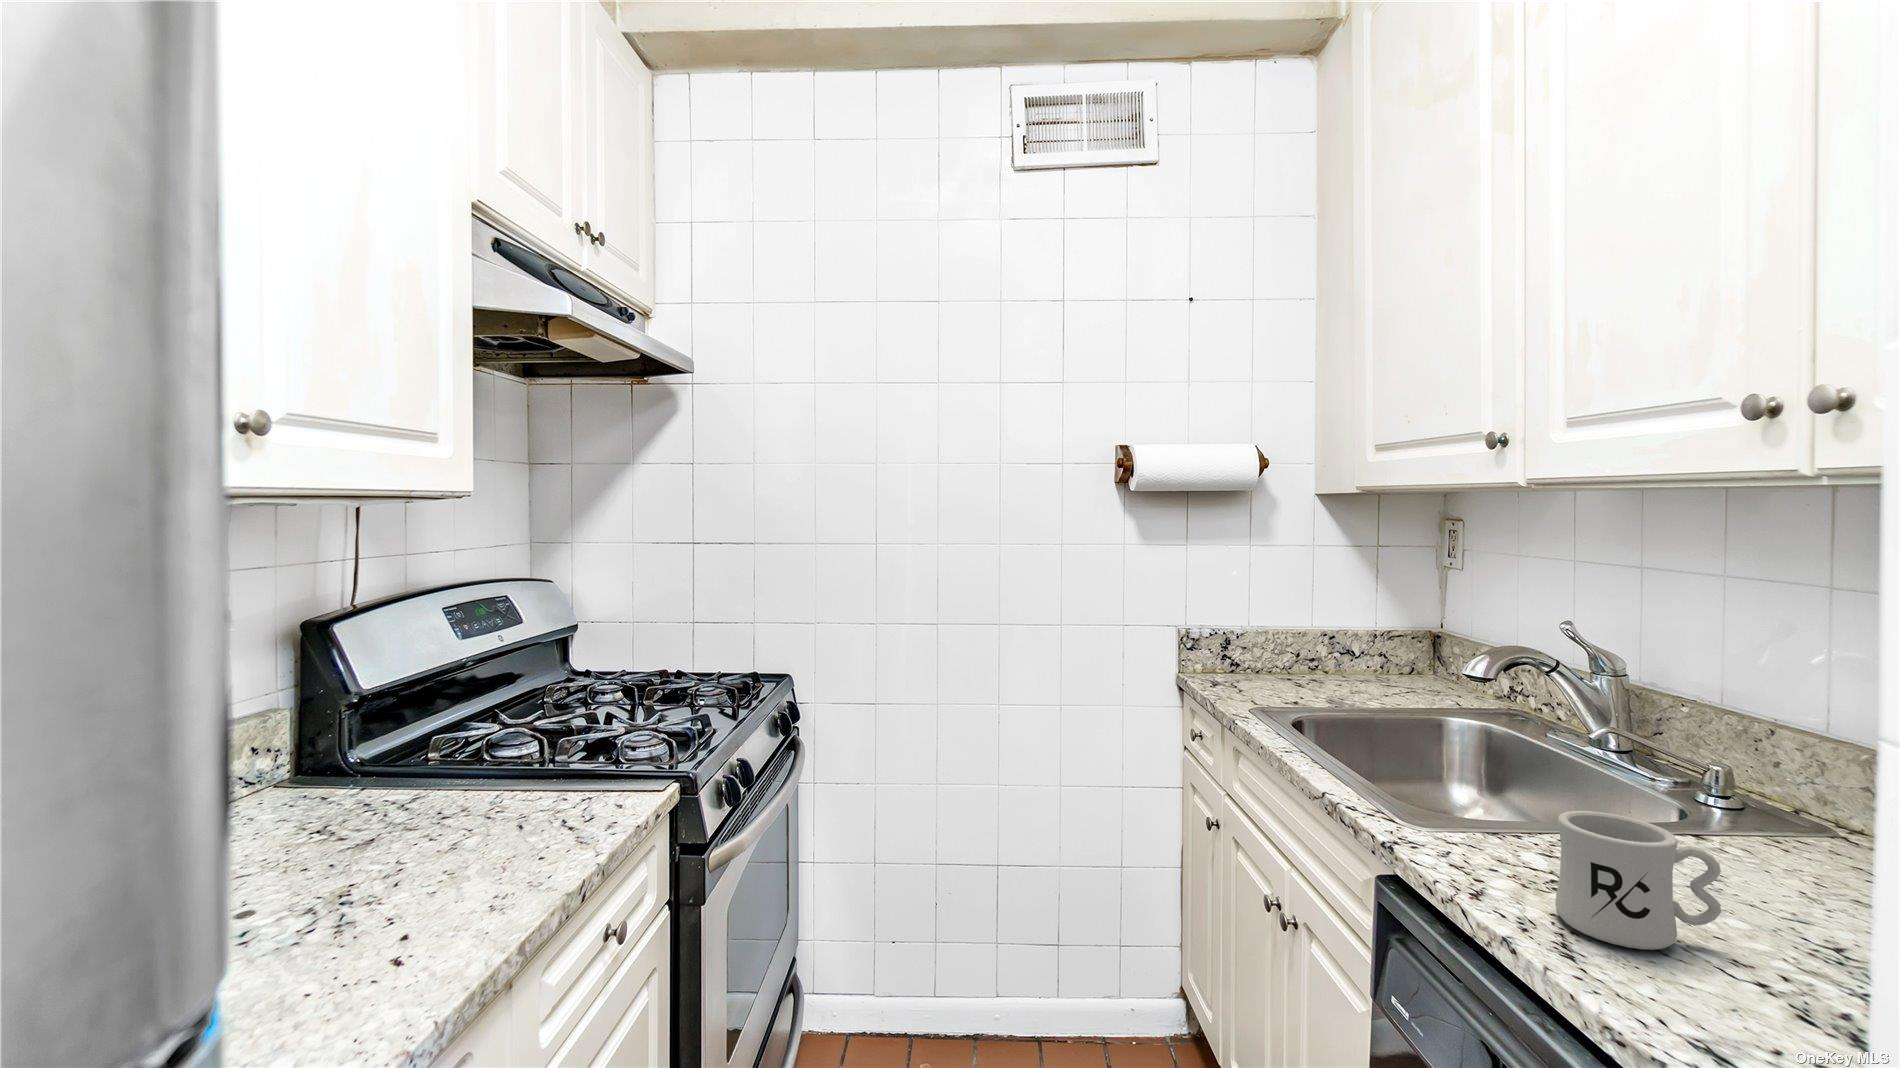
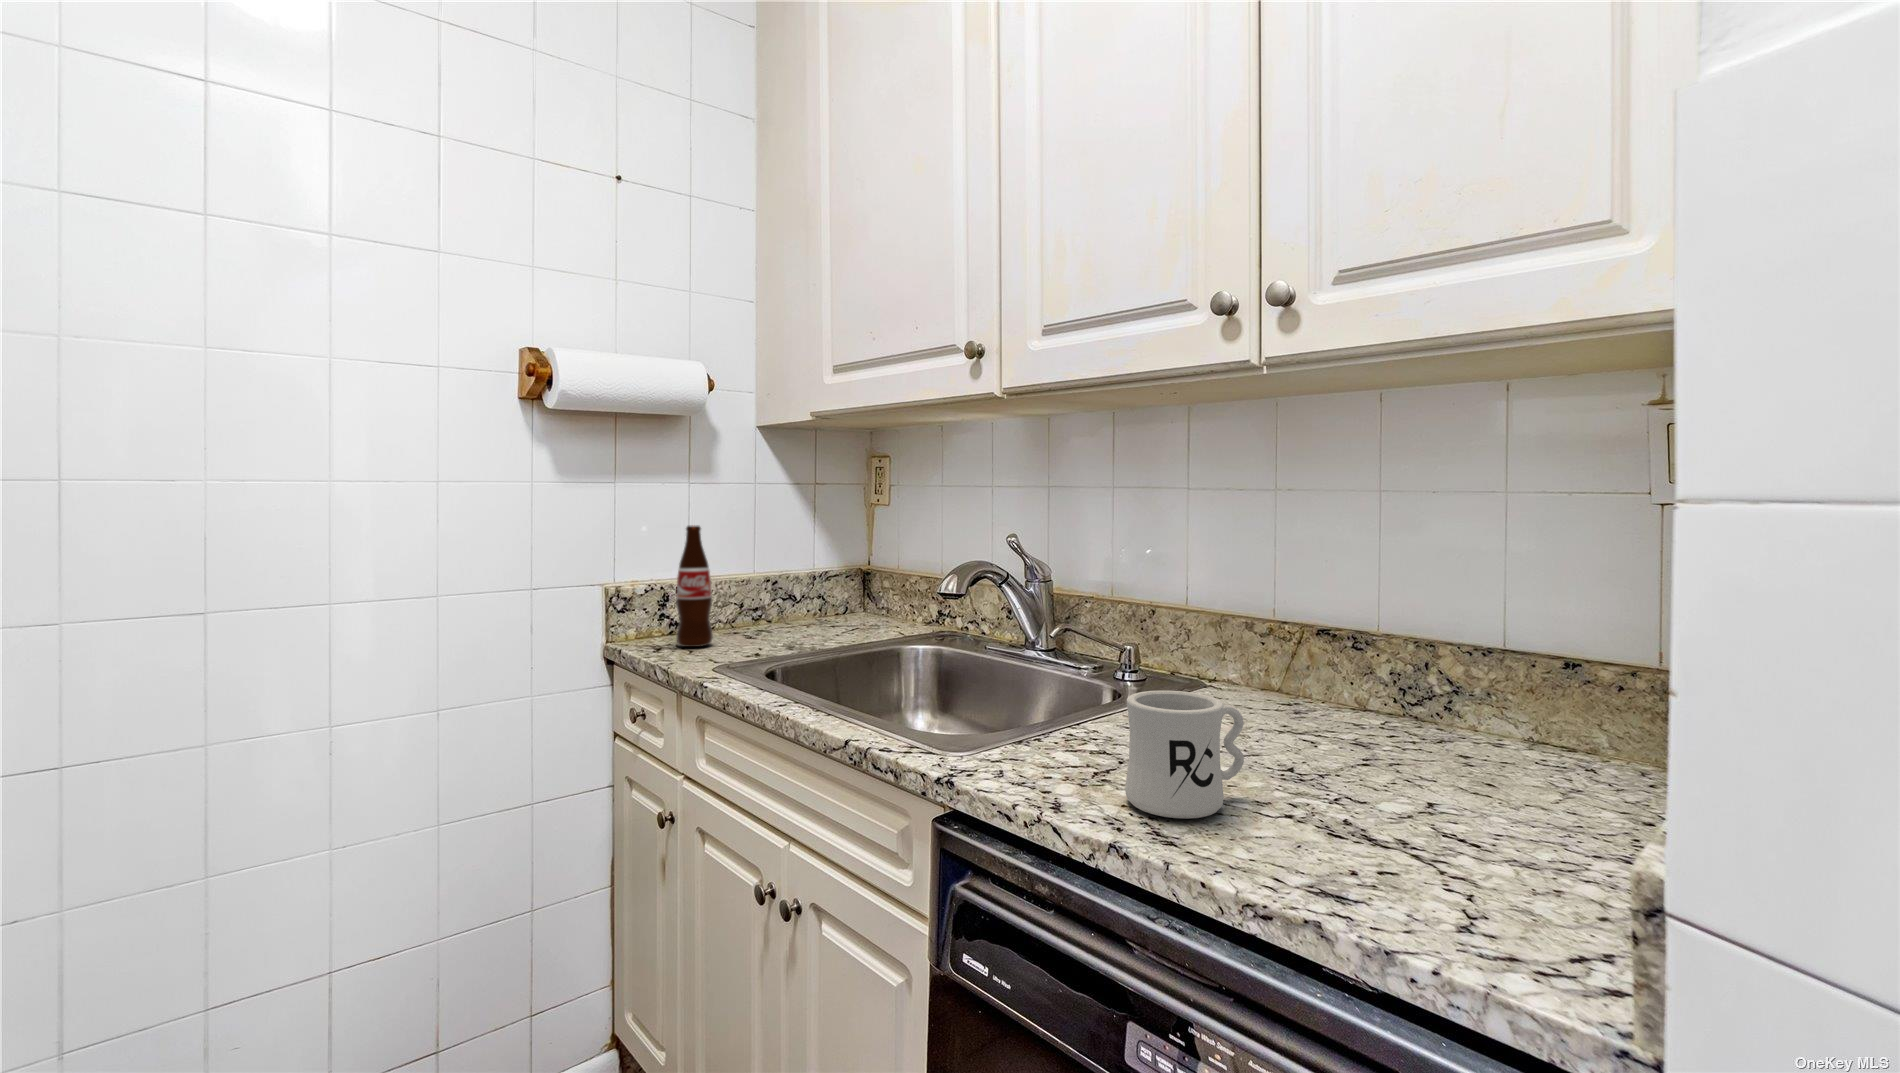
bottle: none [1232,585,1263,687] -> present [676,525,713,647]

